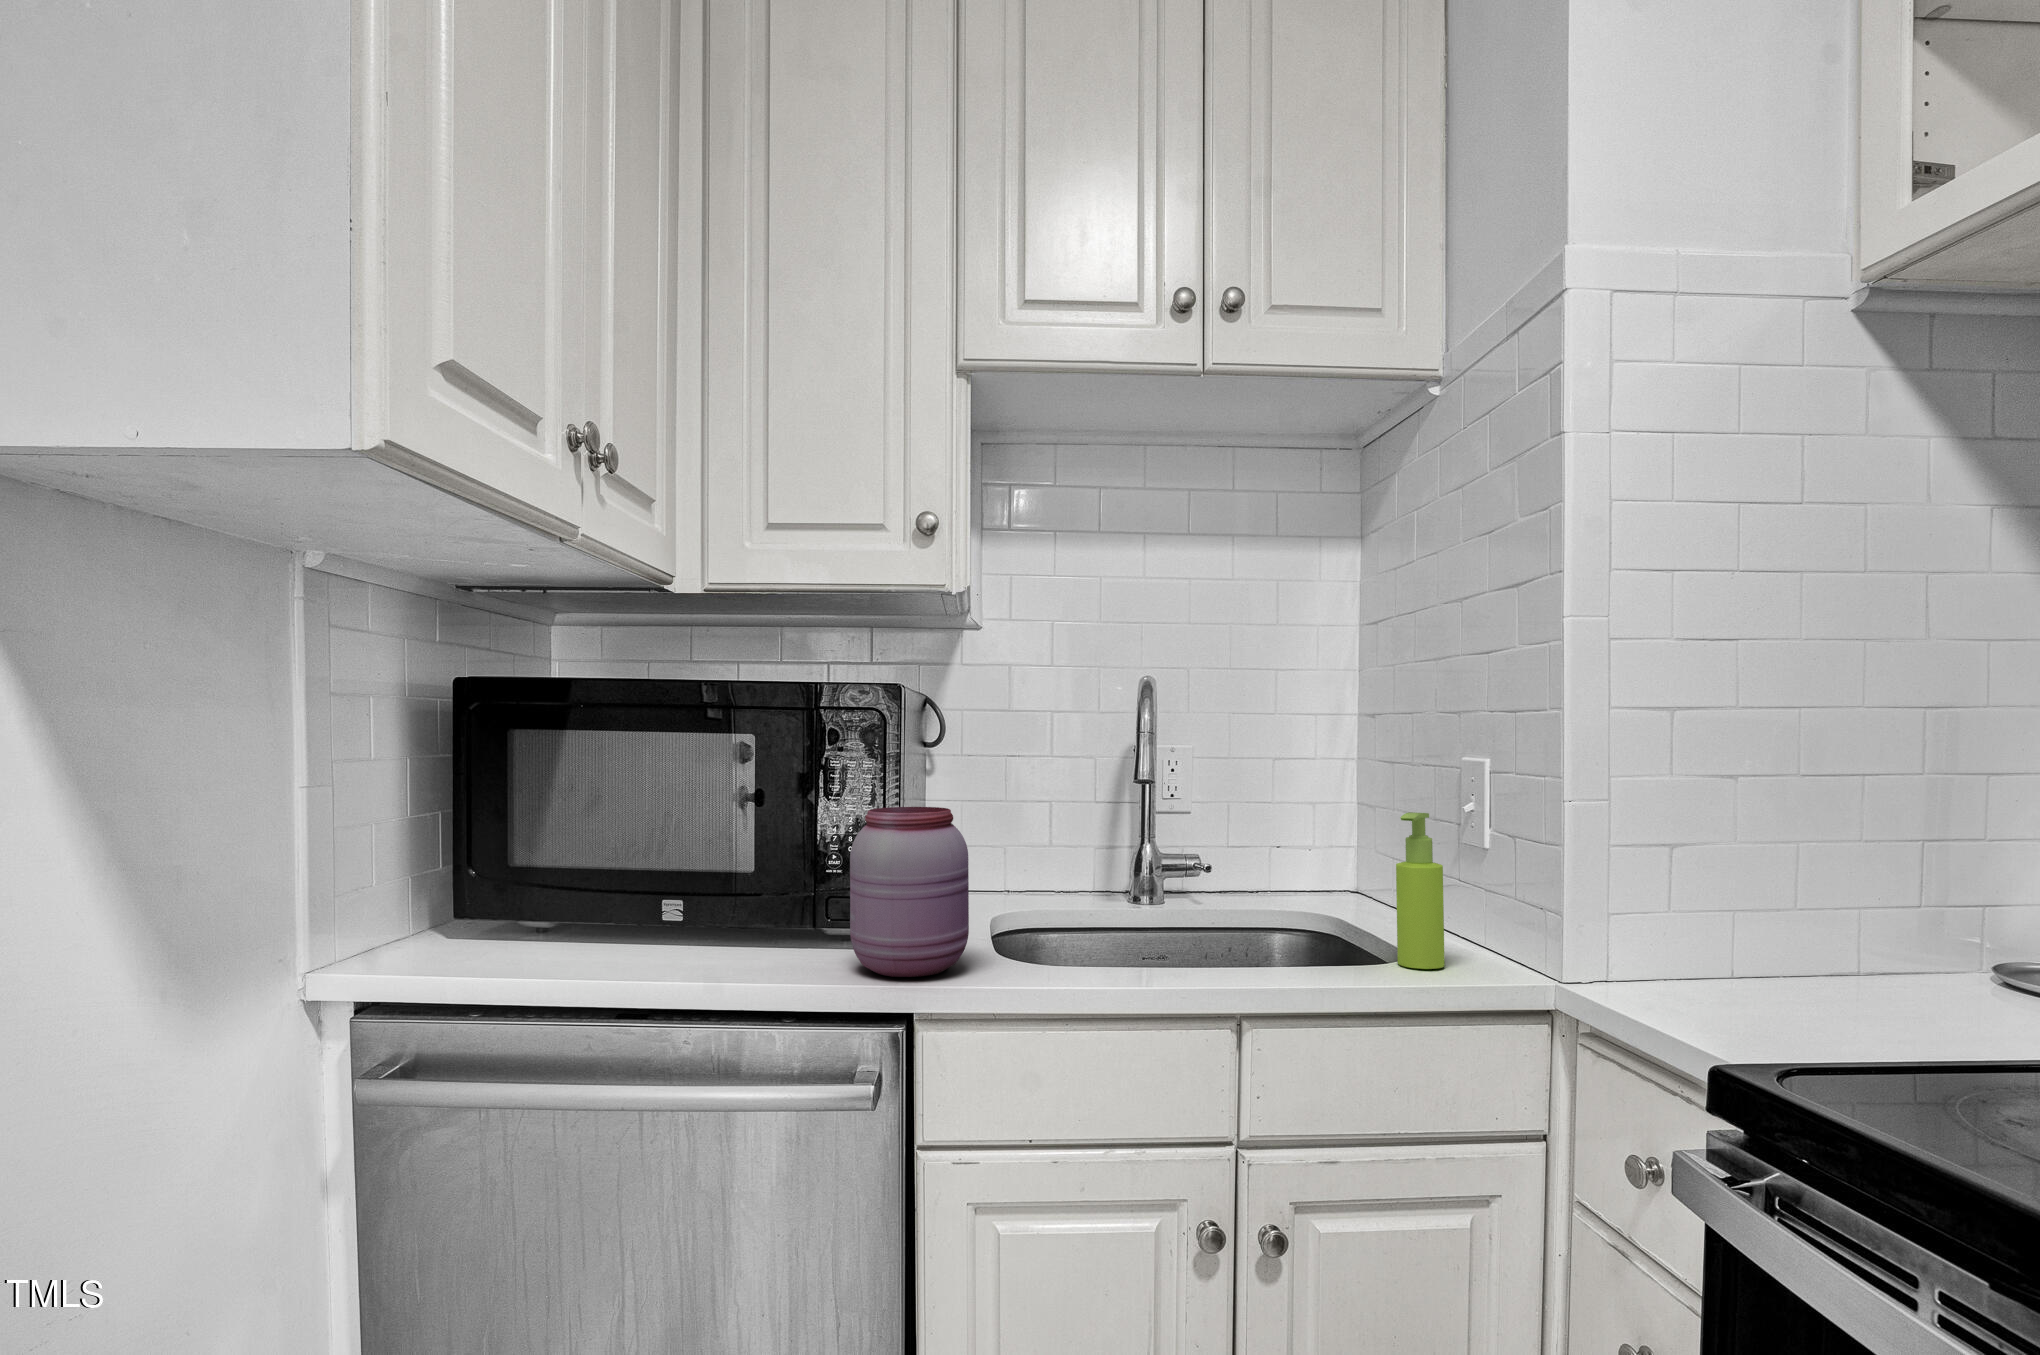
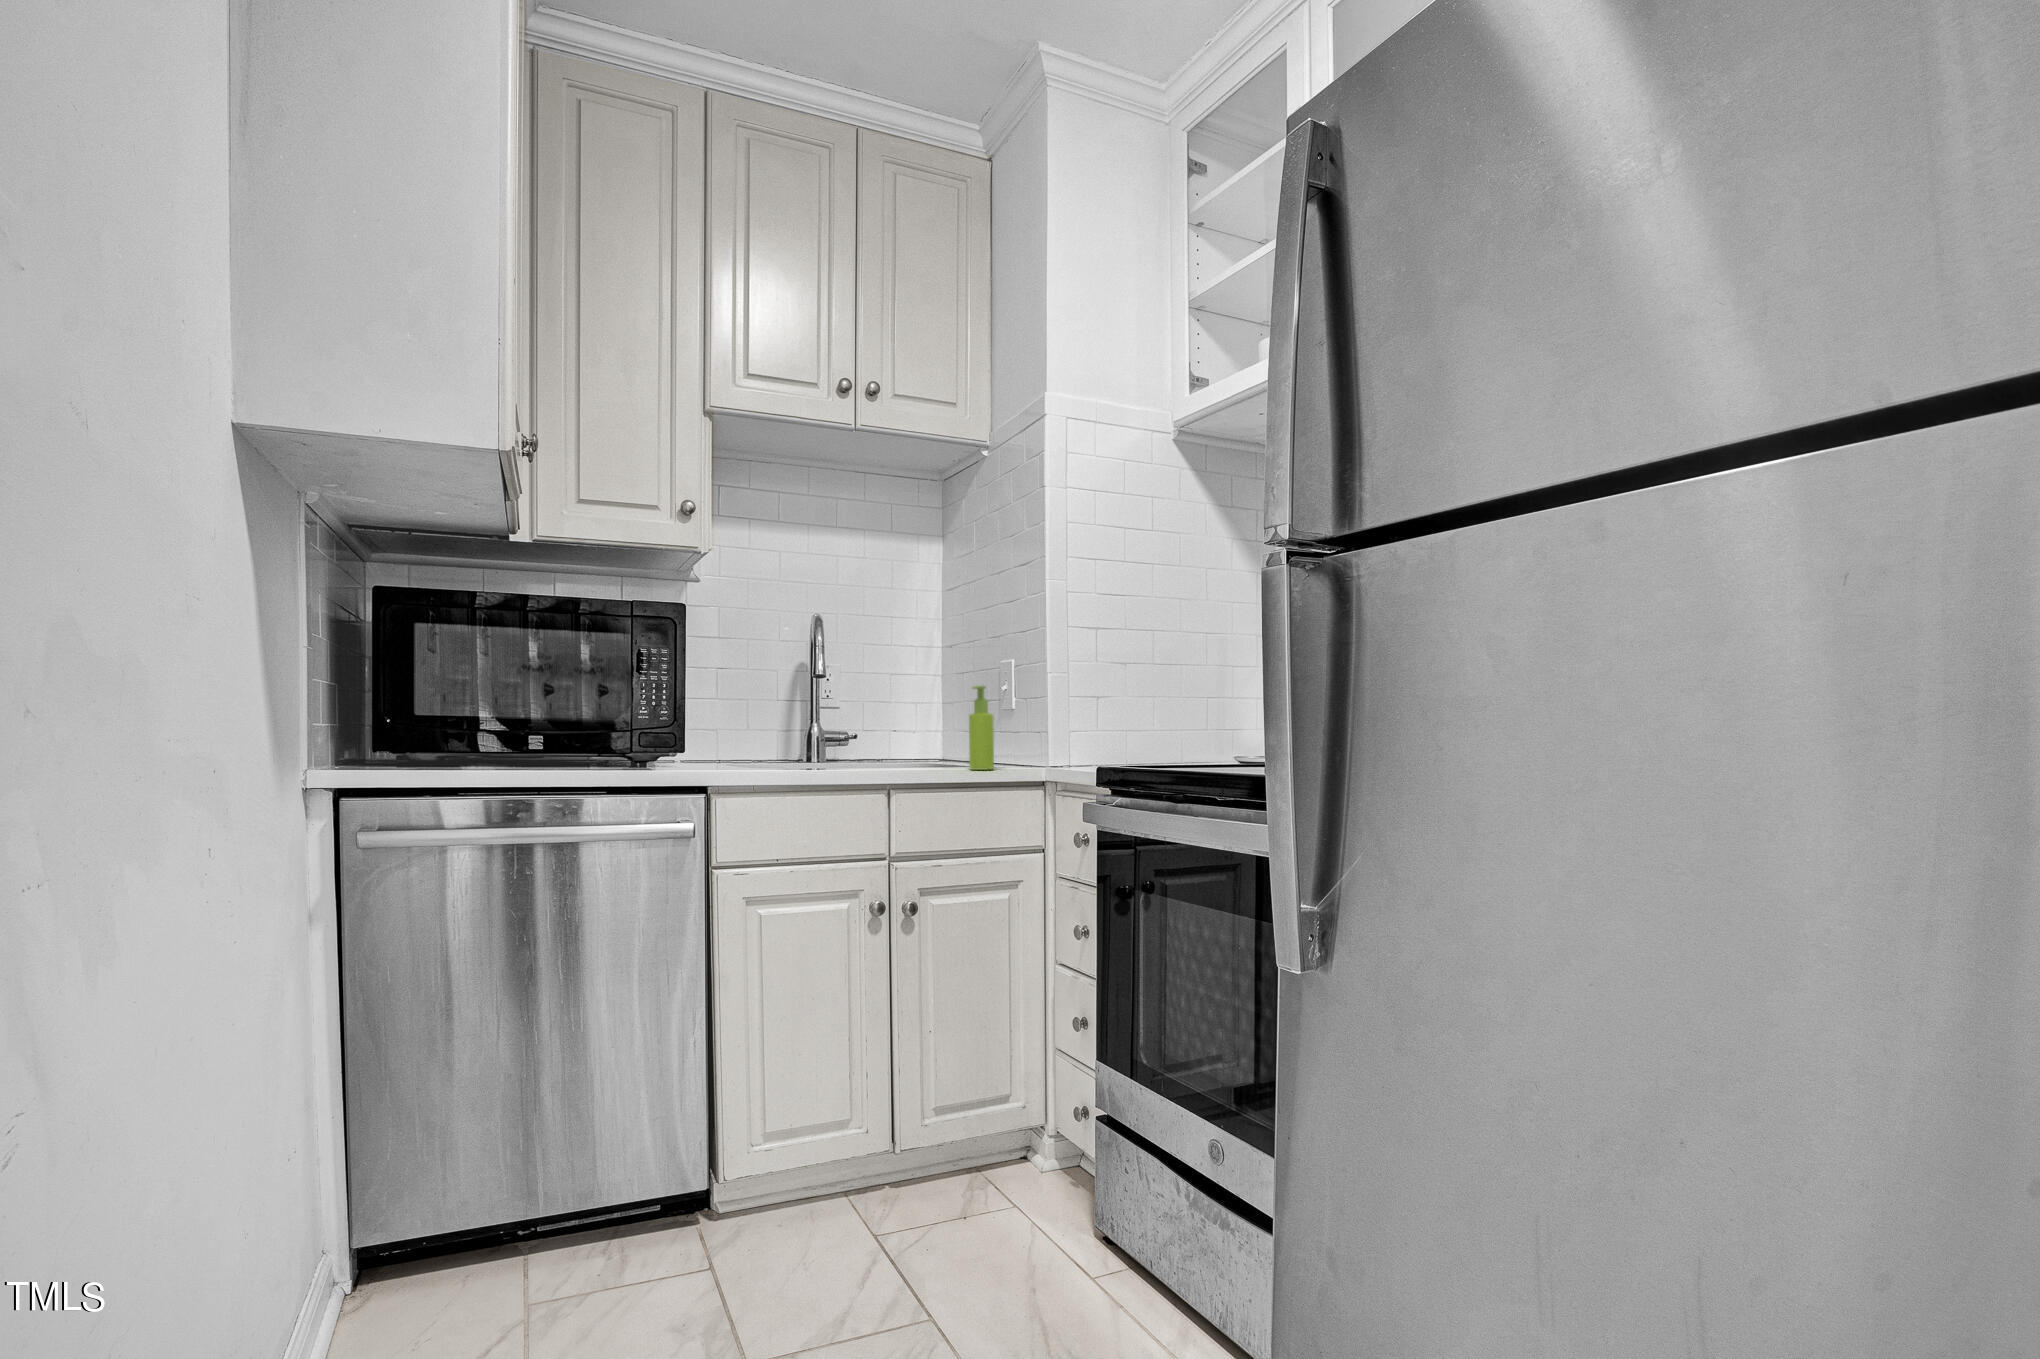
jar: present [850,807,969,977] -> none [657,679,731,777]

